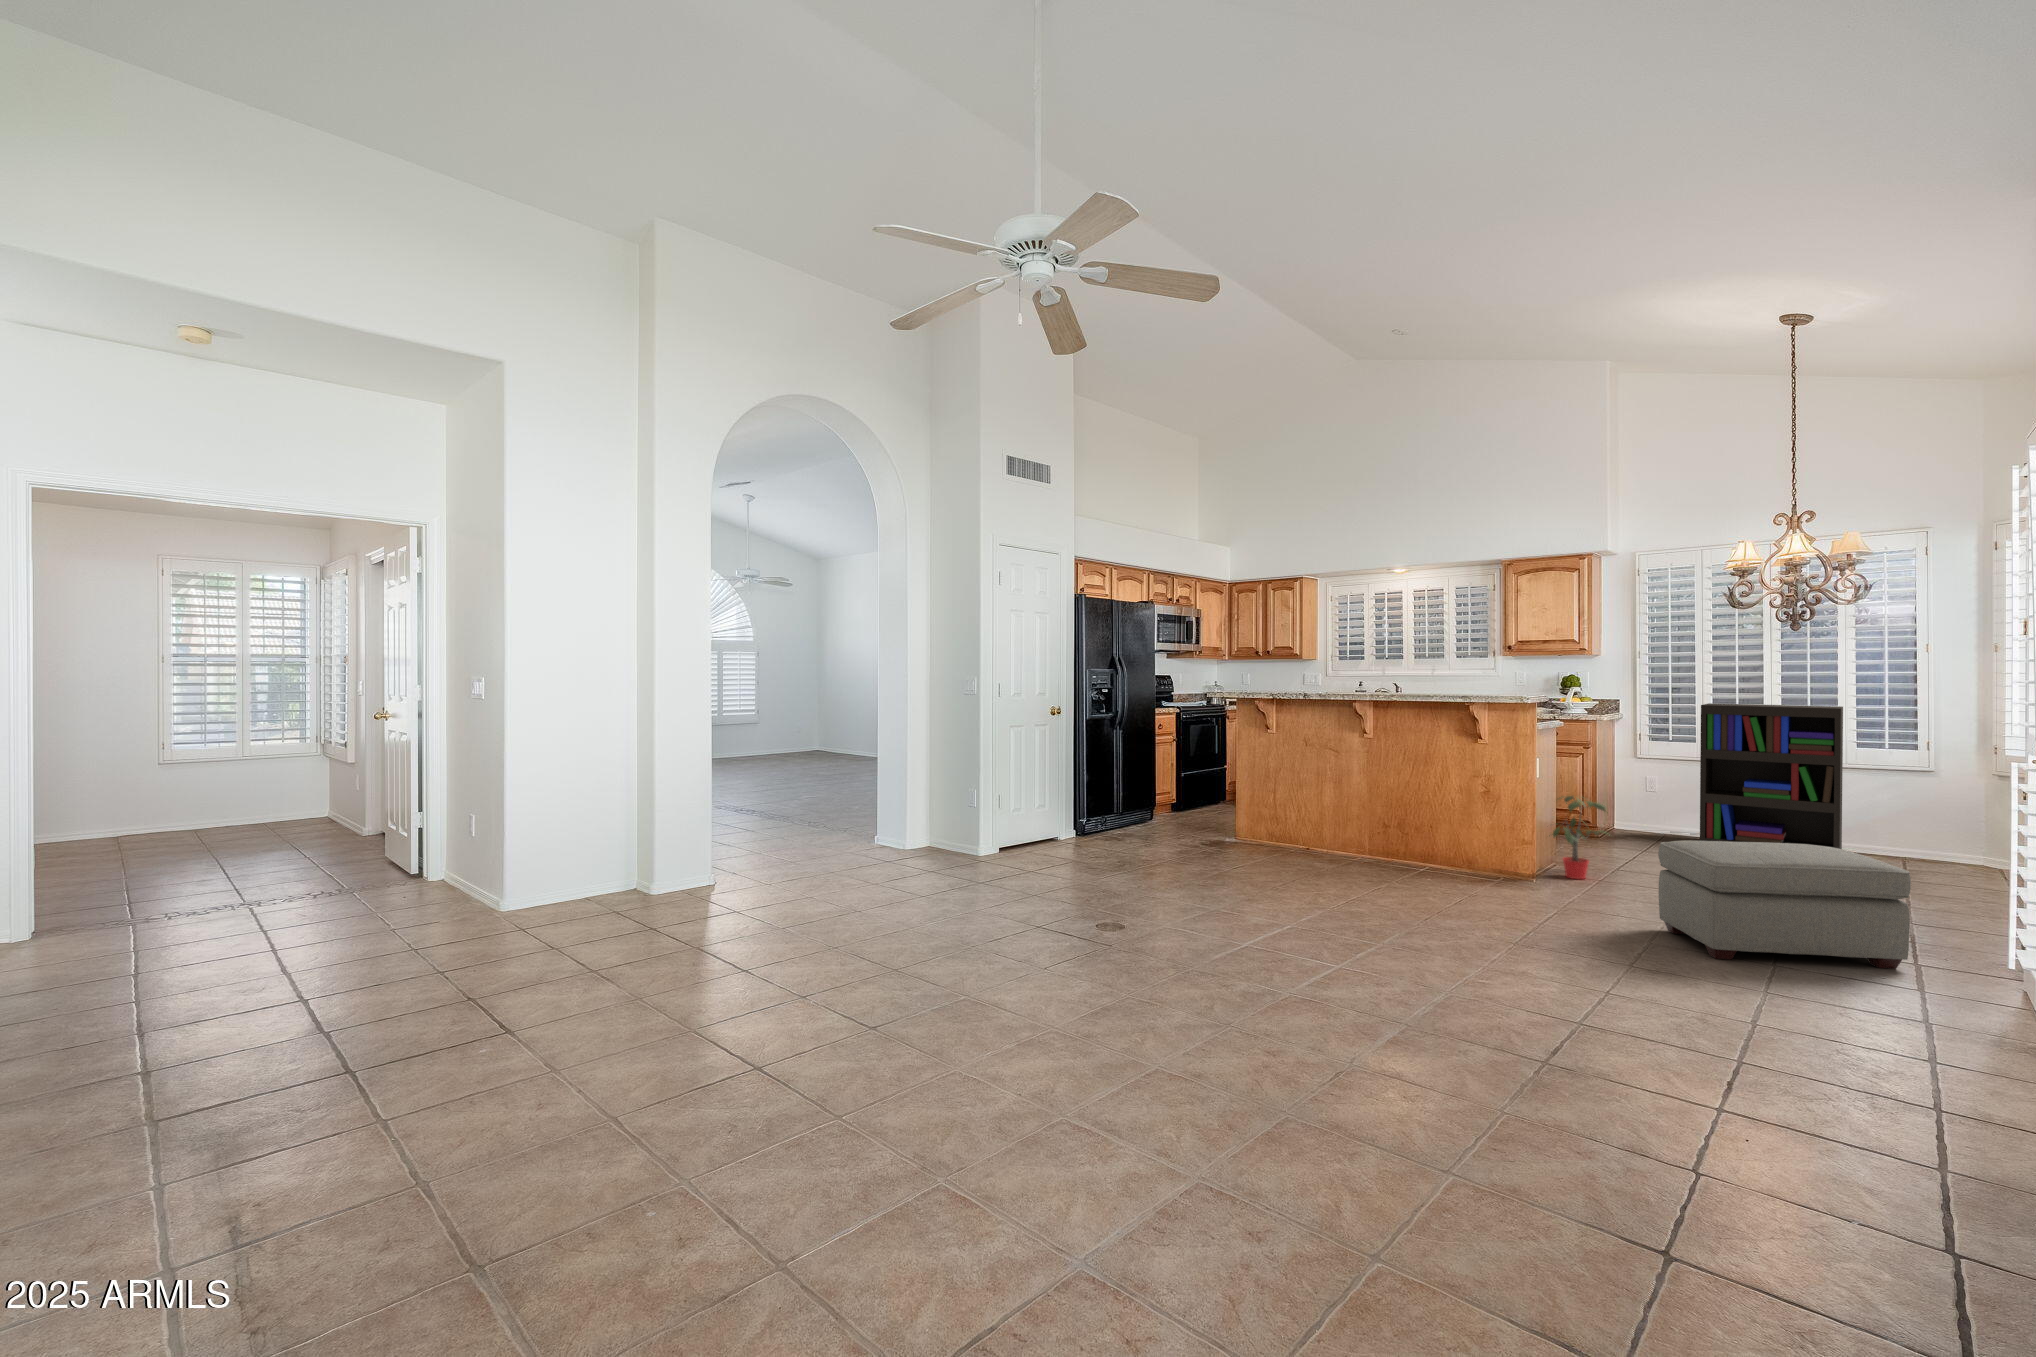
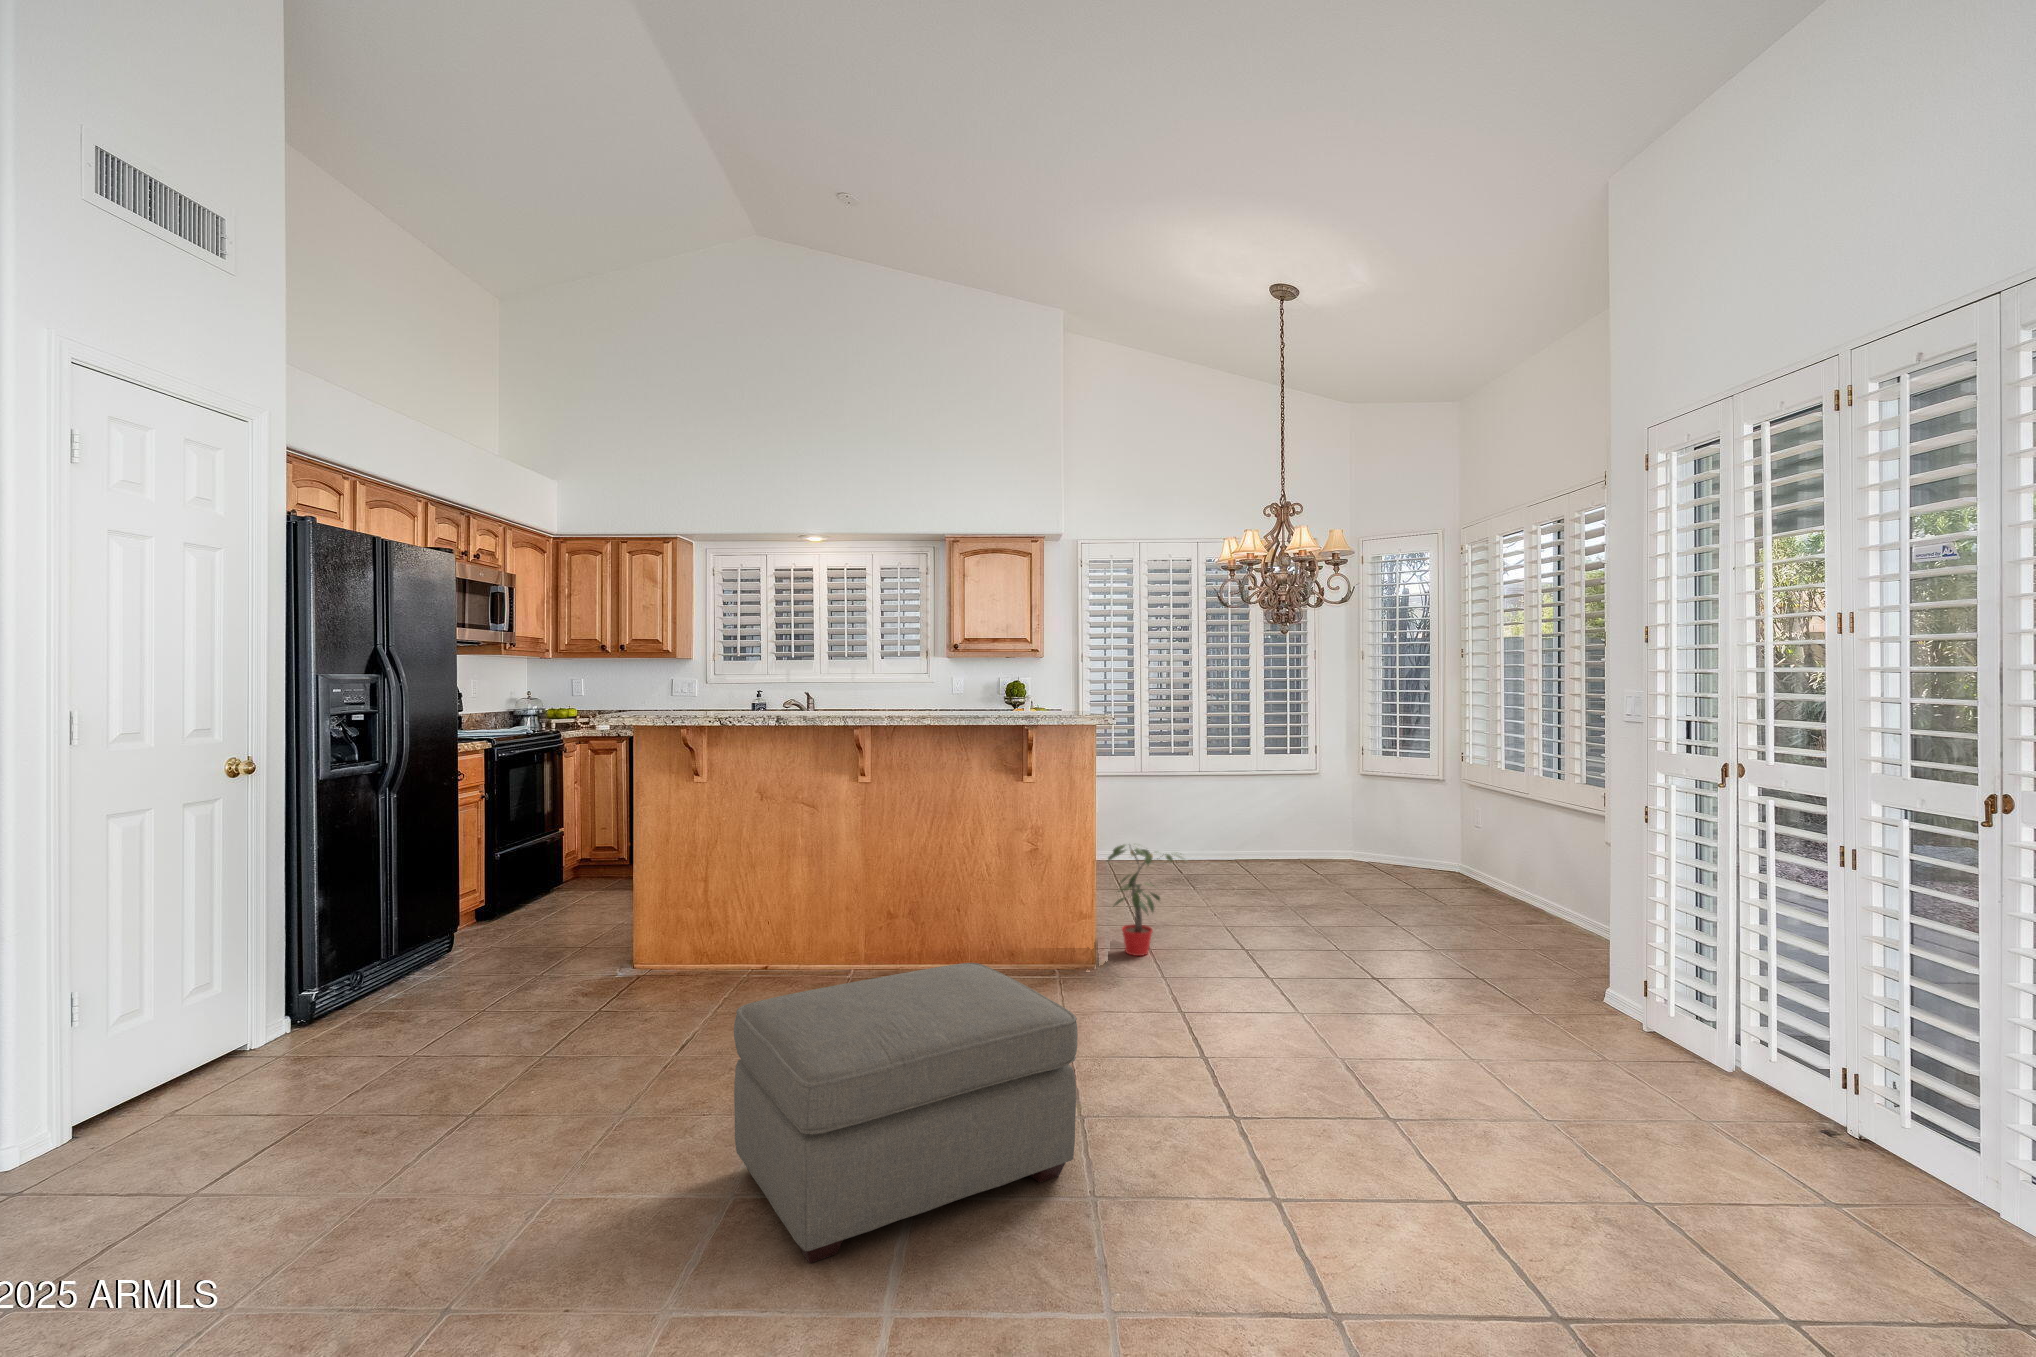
bookshelf: present [1700,703,1843,849] -> none [1147,712,1275,871]
ottoman: present [1658,840,1911,969] -> present [734,963,1078,1263]

